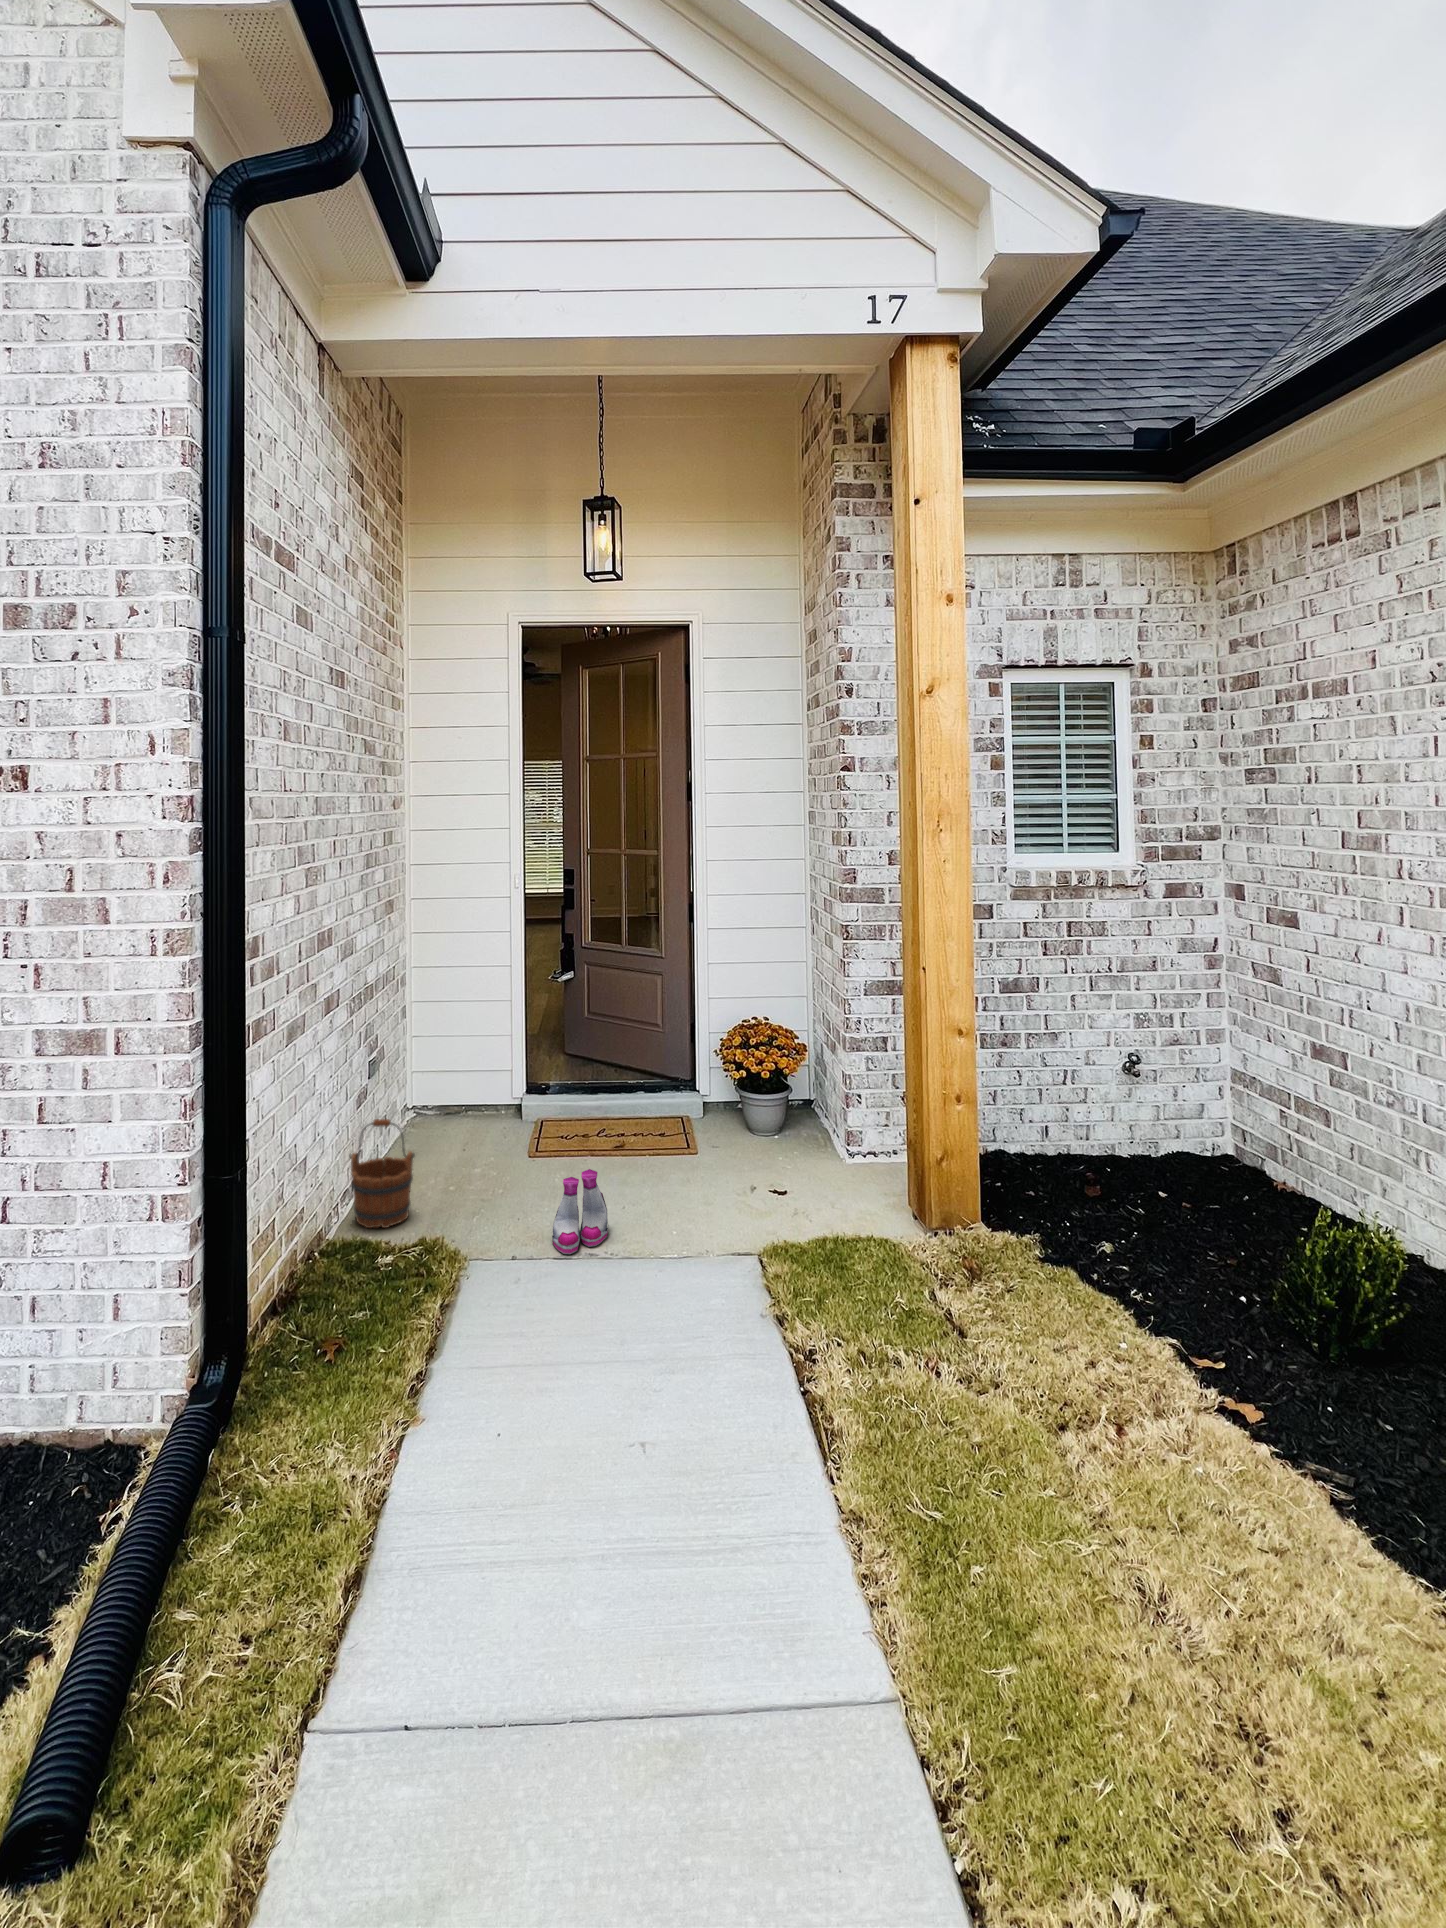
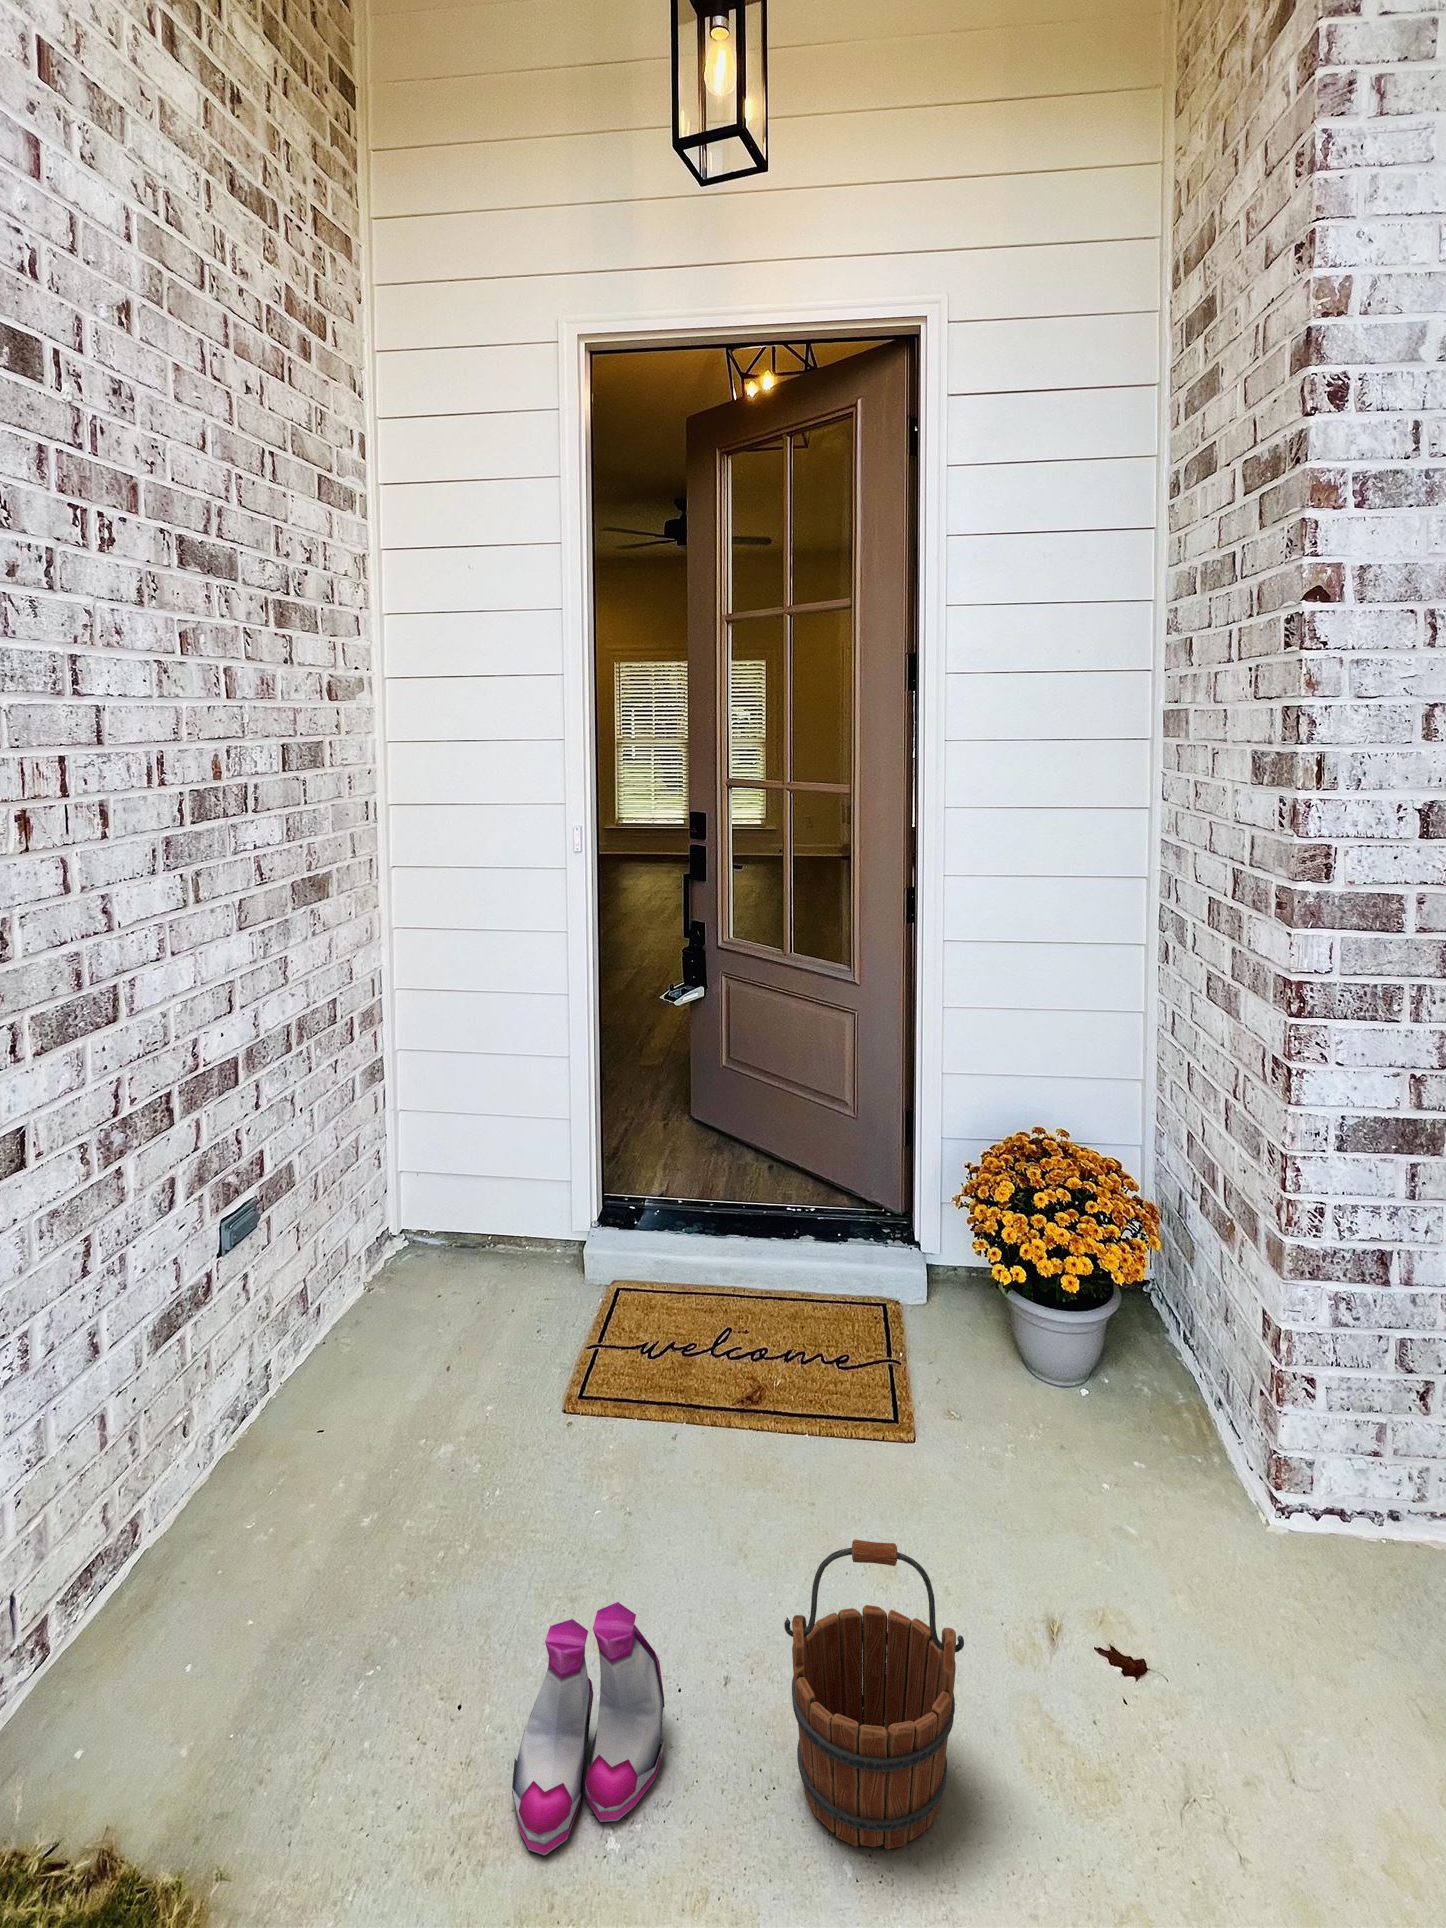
wooden bucket: present [349,1119,415,1228] -> present [784,1539,964,1850]

